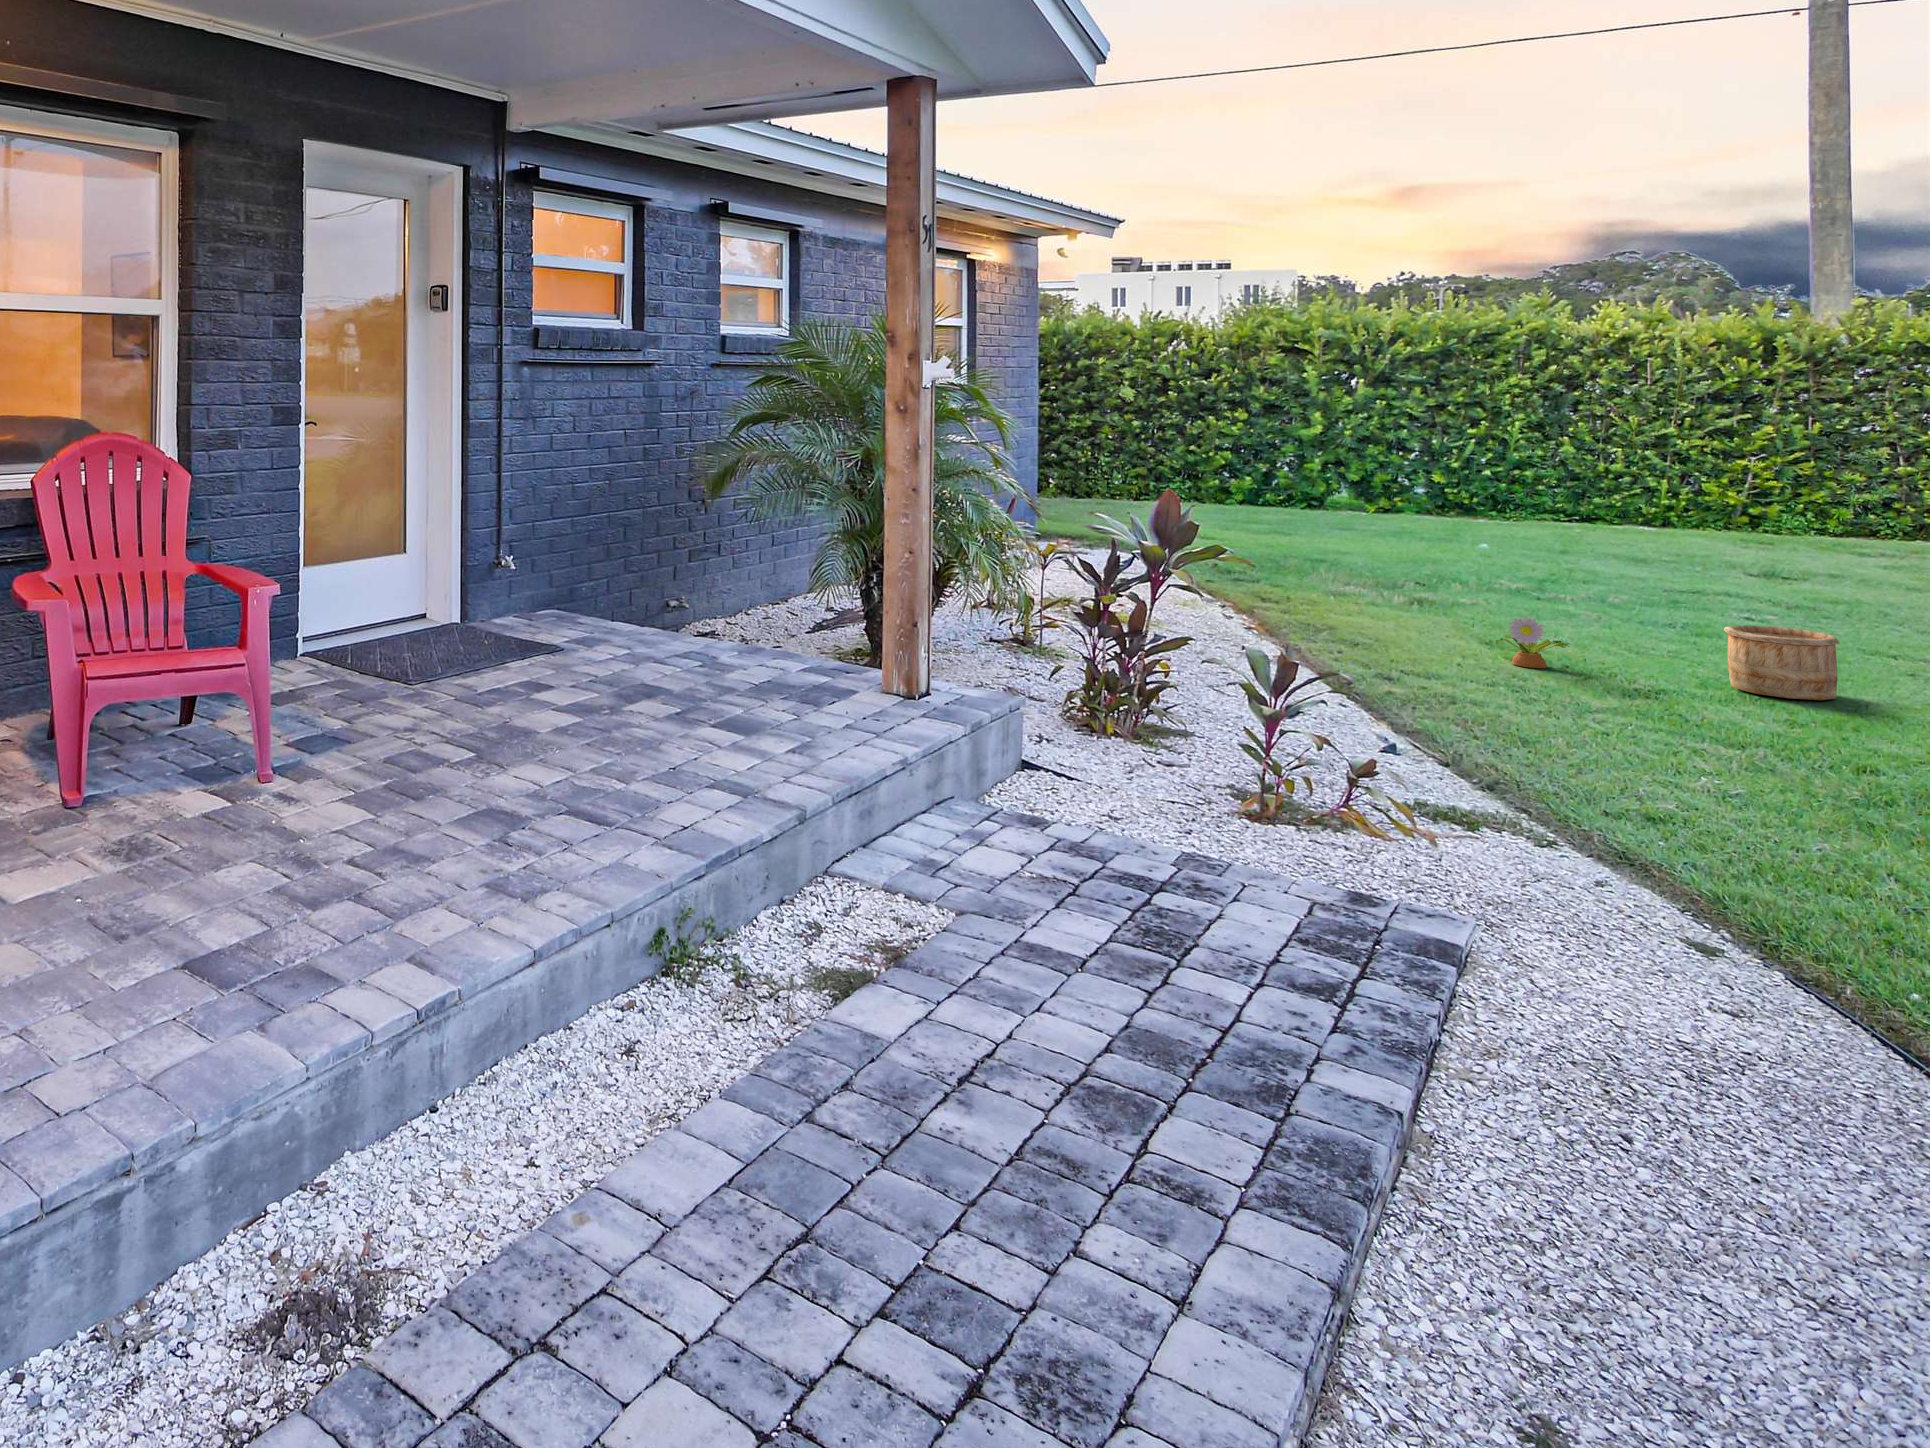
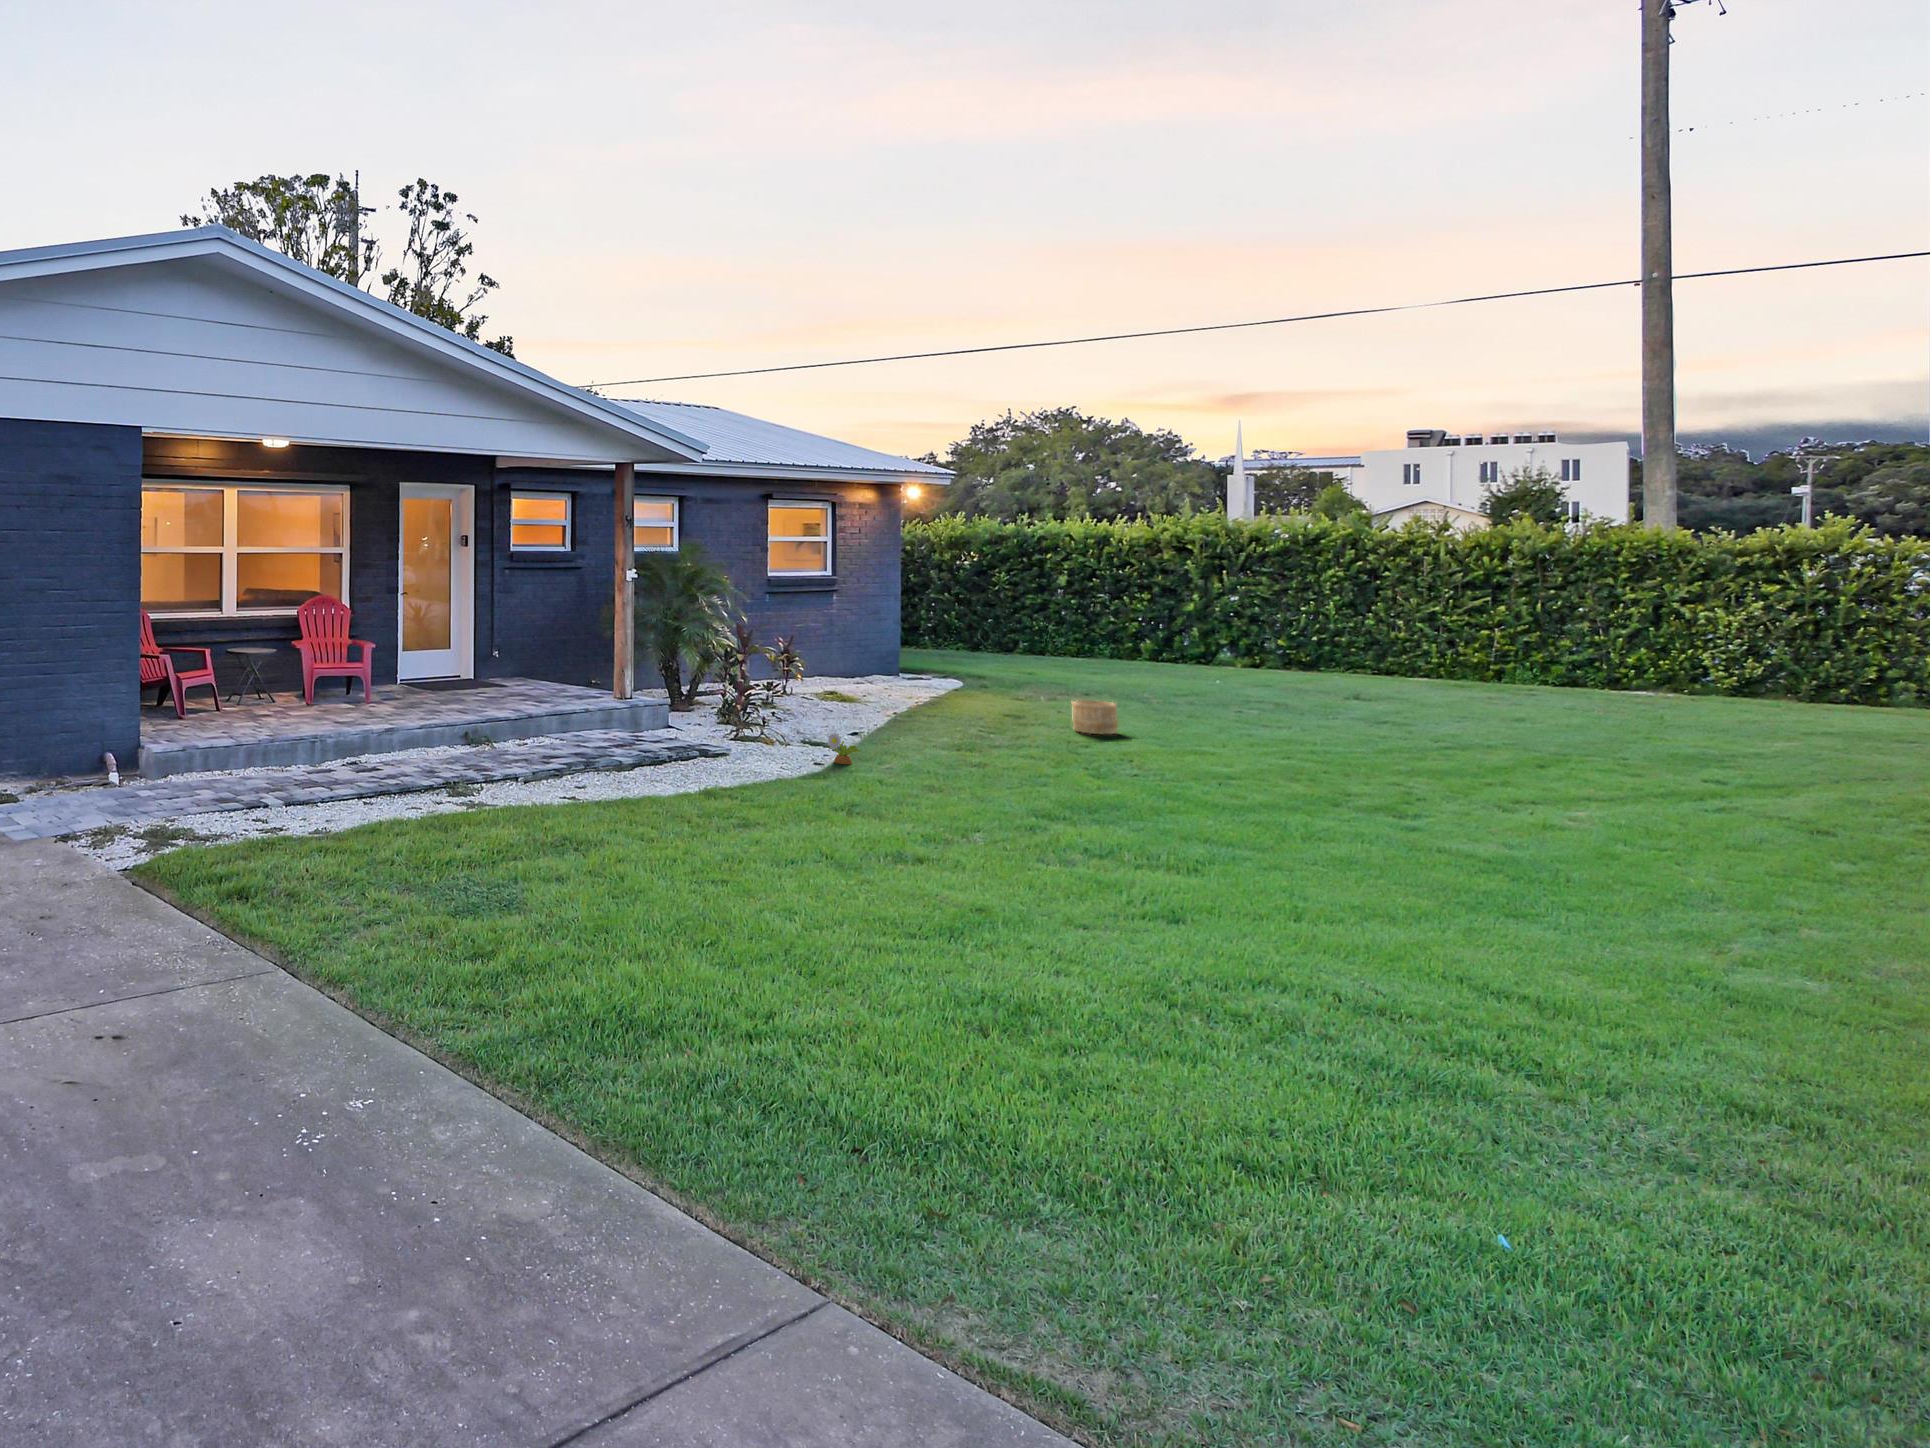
decorative plant: present [1496,616,1569,668] -> present [828,732,860,764]

